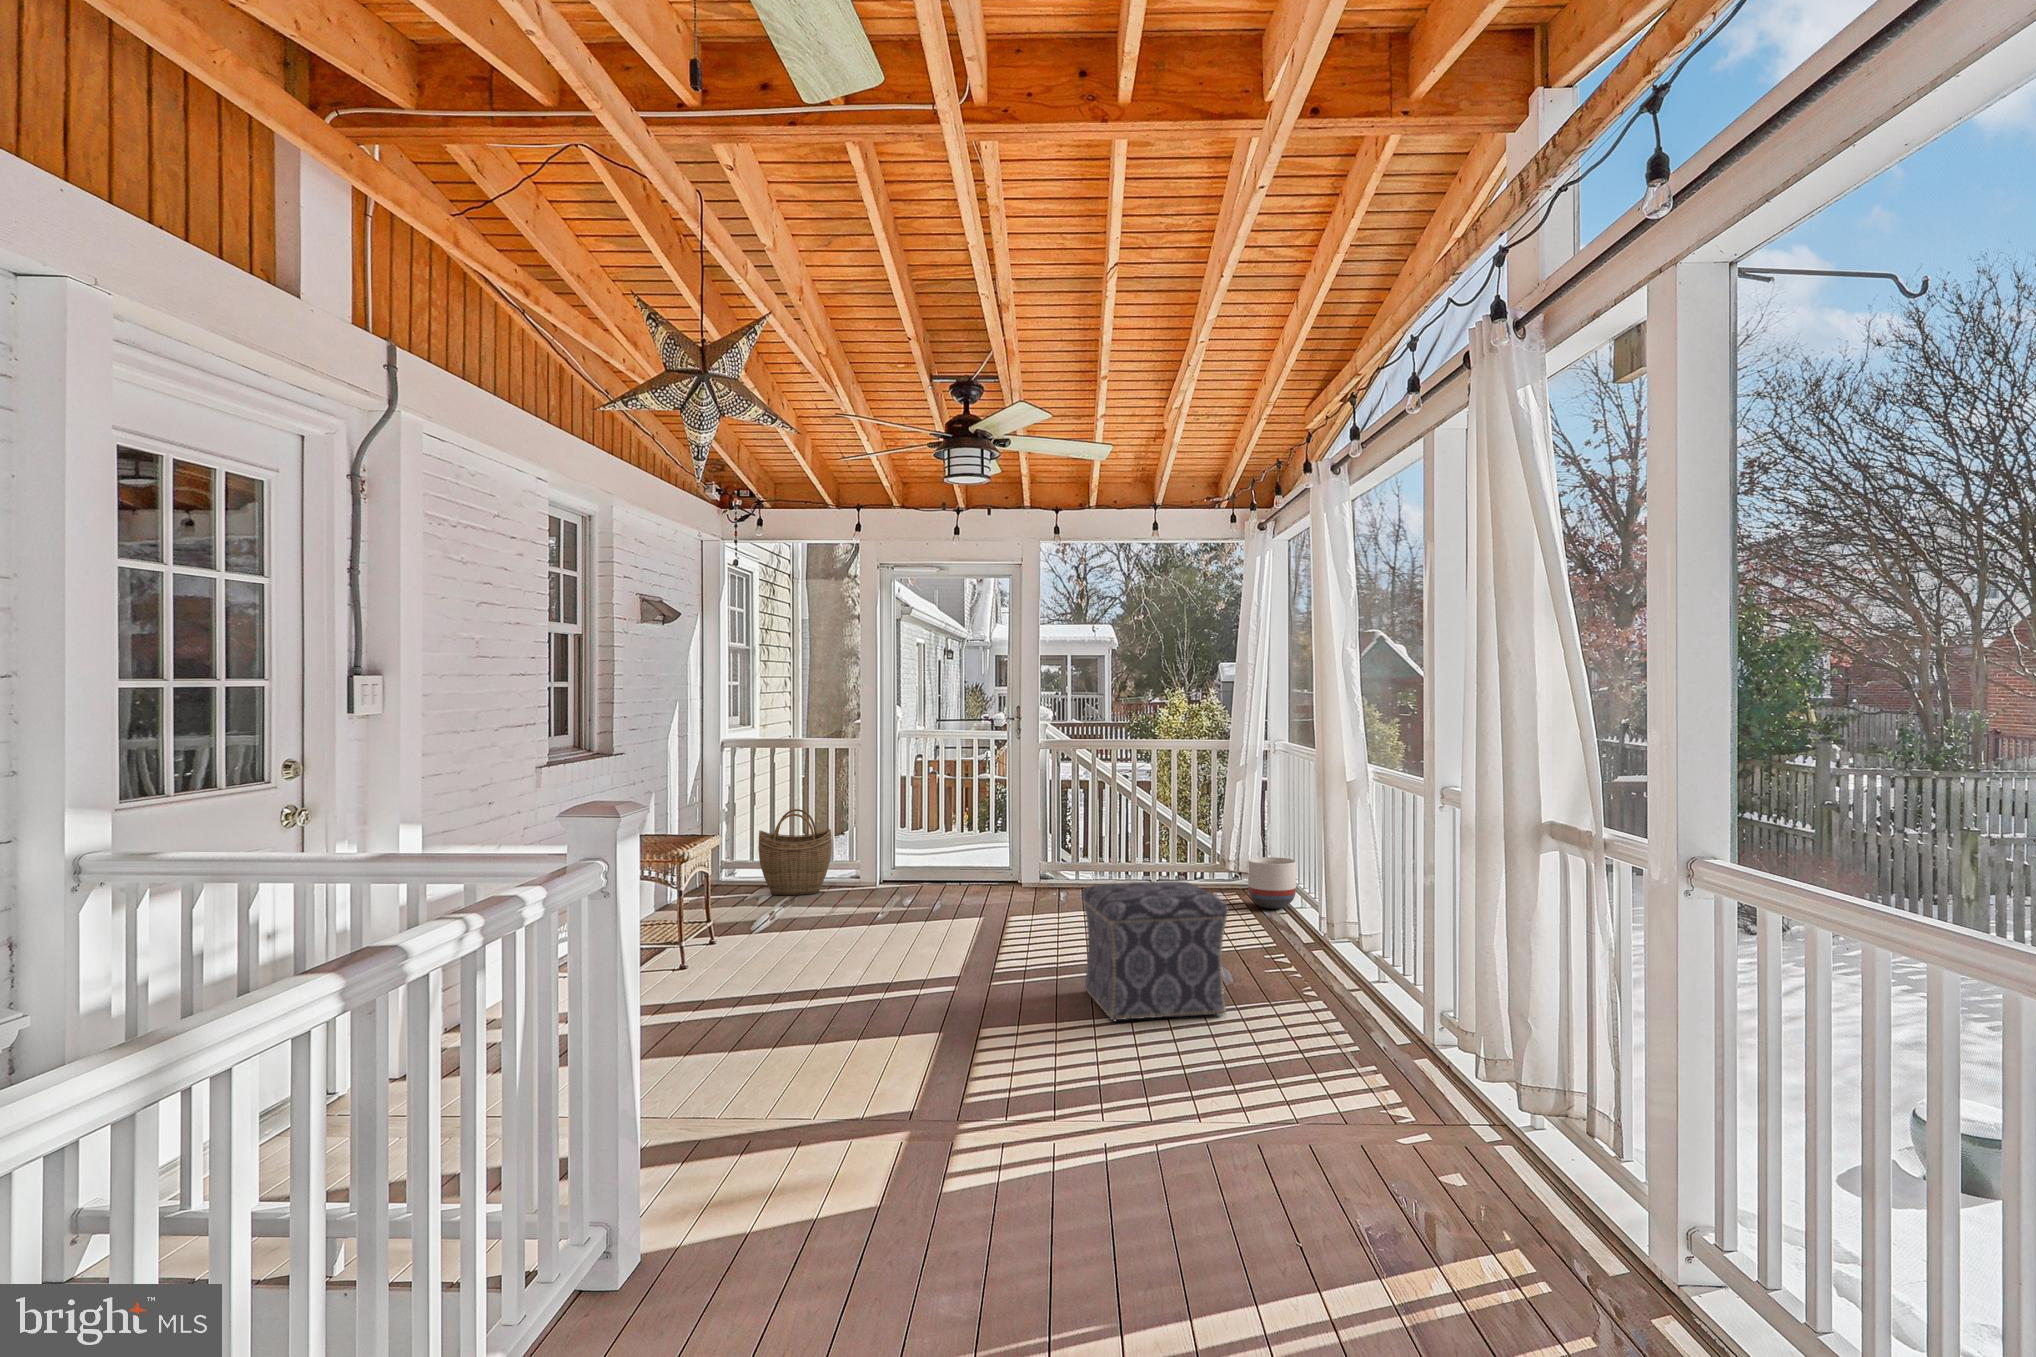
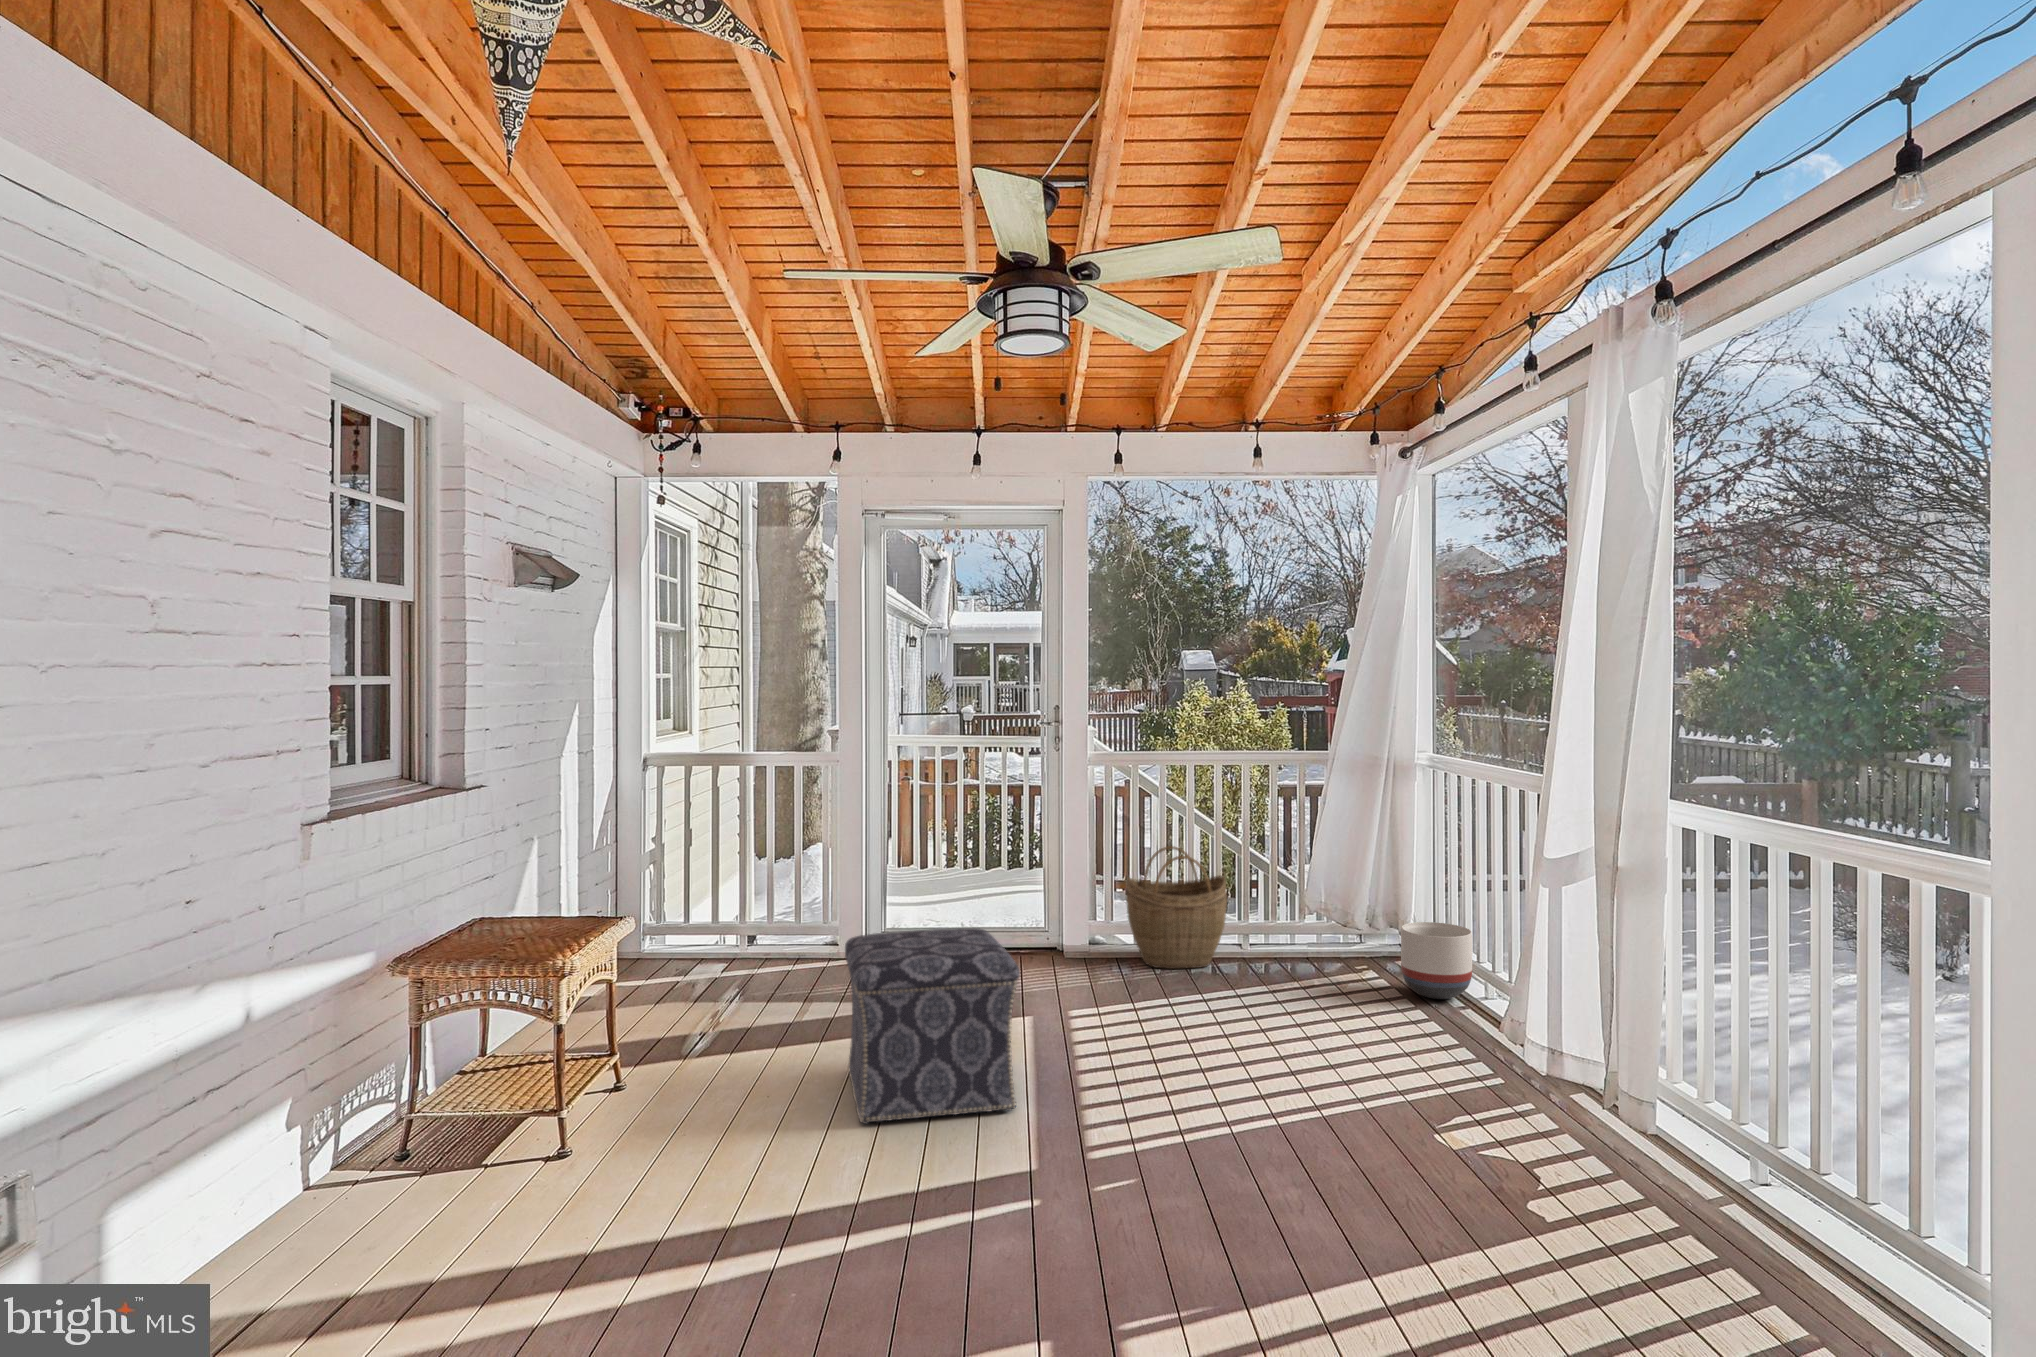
woven basket: present [758,809,832,895] -> present [1126,846,1227,969]
ottoman: present [1082,881,1228,1021] -> present [845,928,1020,1124]

